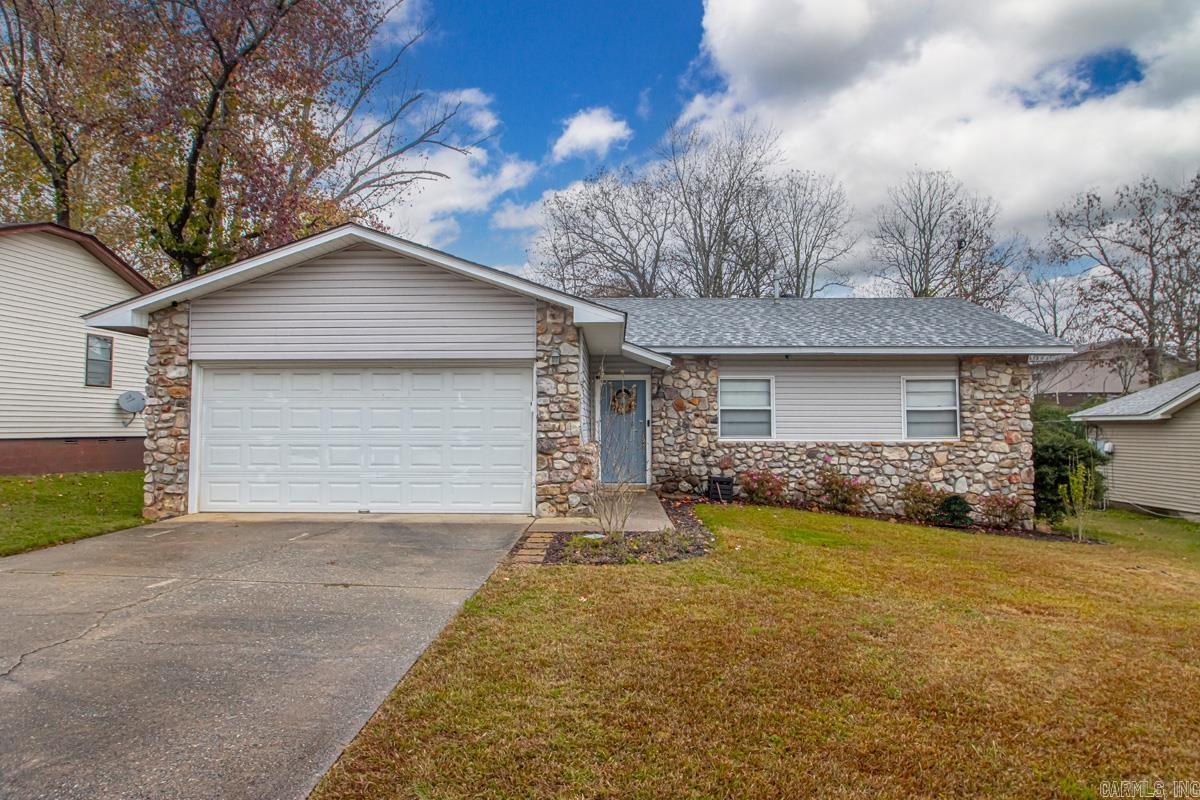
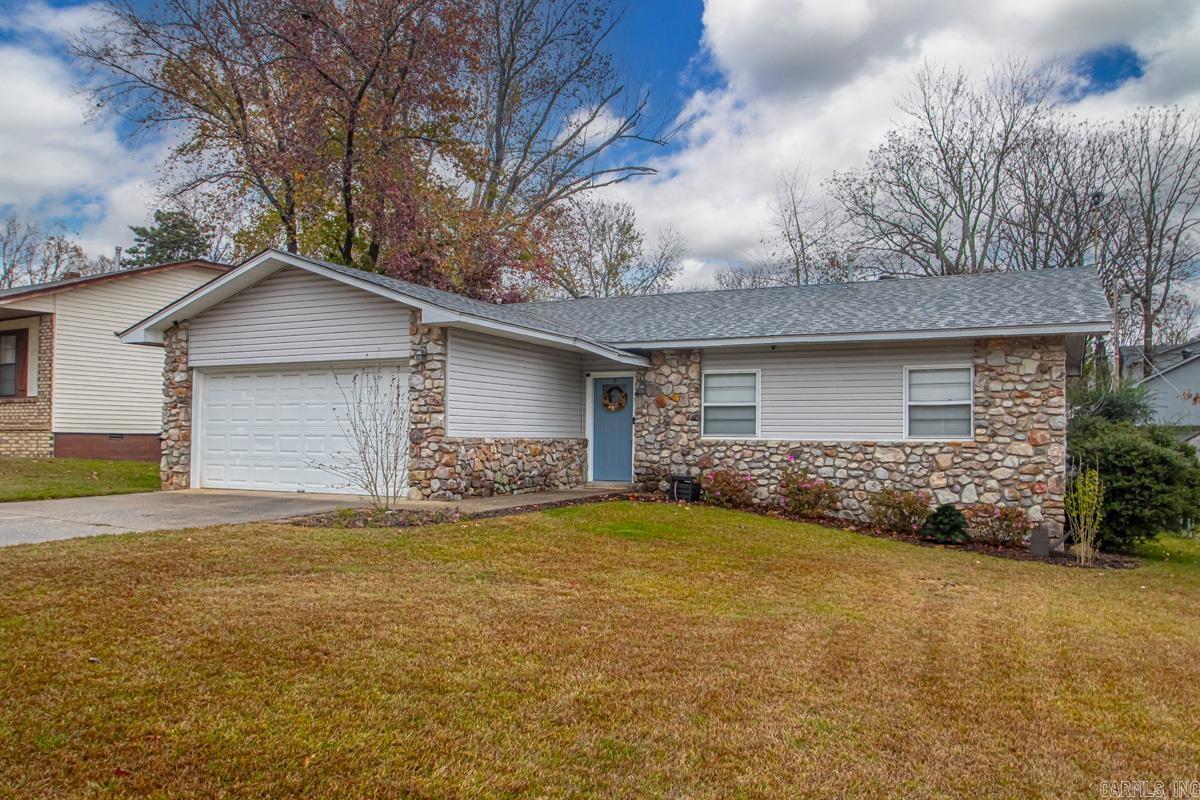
watering can: none [1018,504,1054,534] -> present [1029,520,1074,557]

